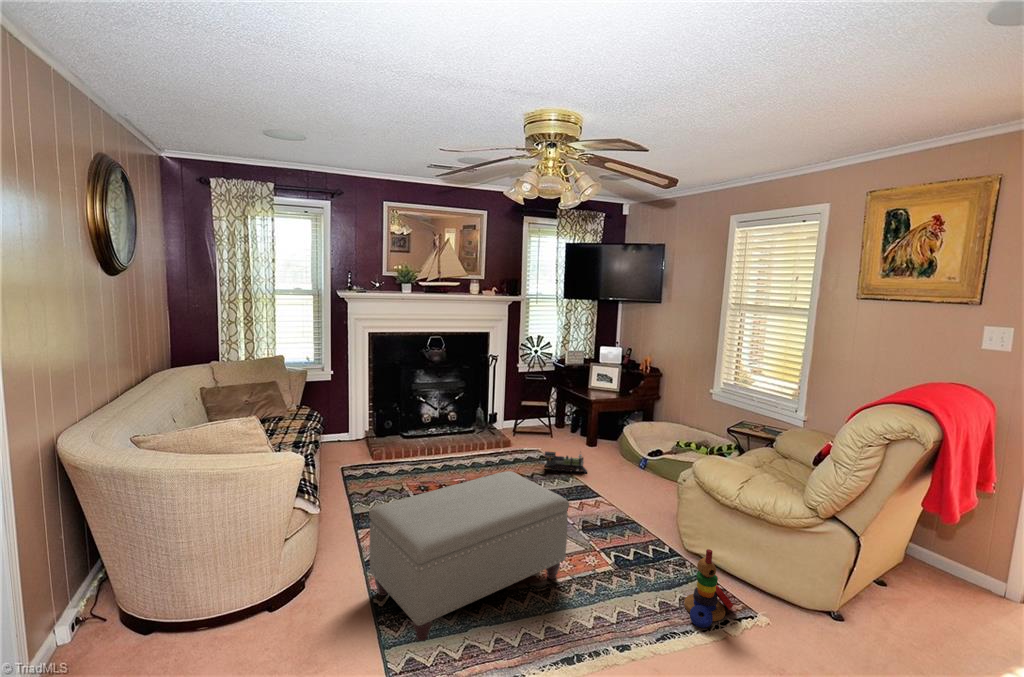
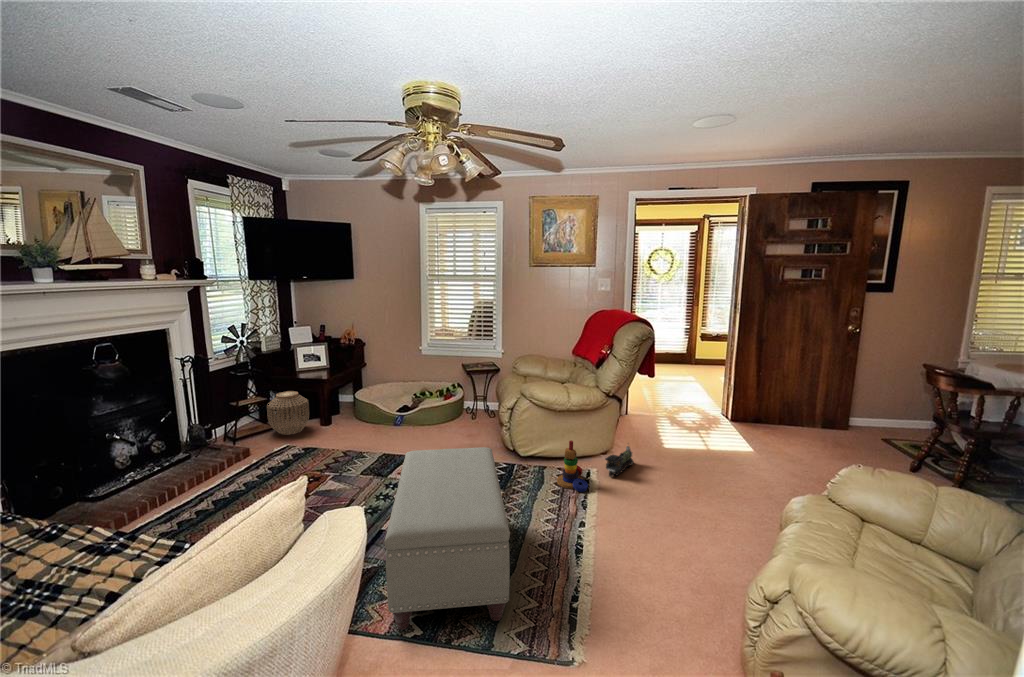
woven basket: none [548,401,583,441] -> present [267,391,309,435]
toy train: present [544,452,587,473] -> present [605,446,634,477]

